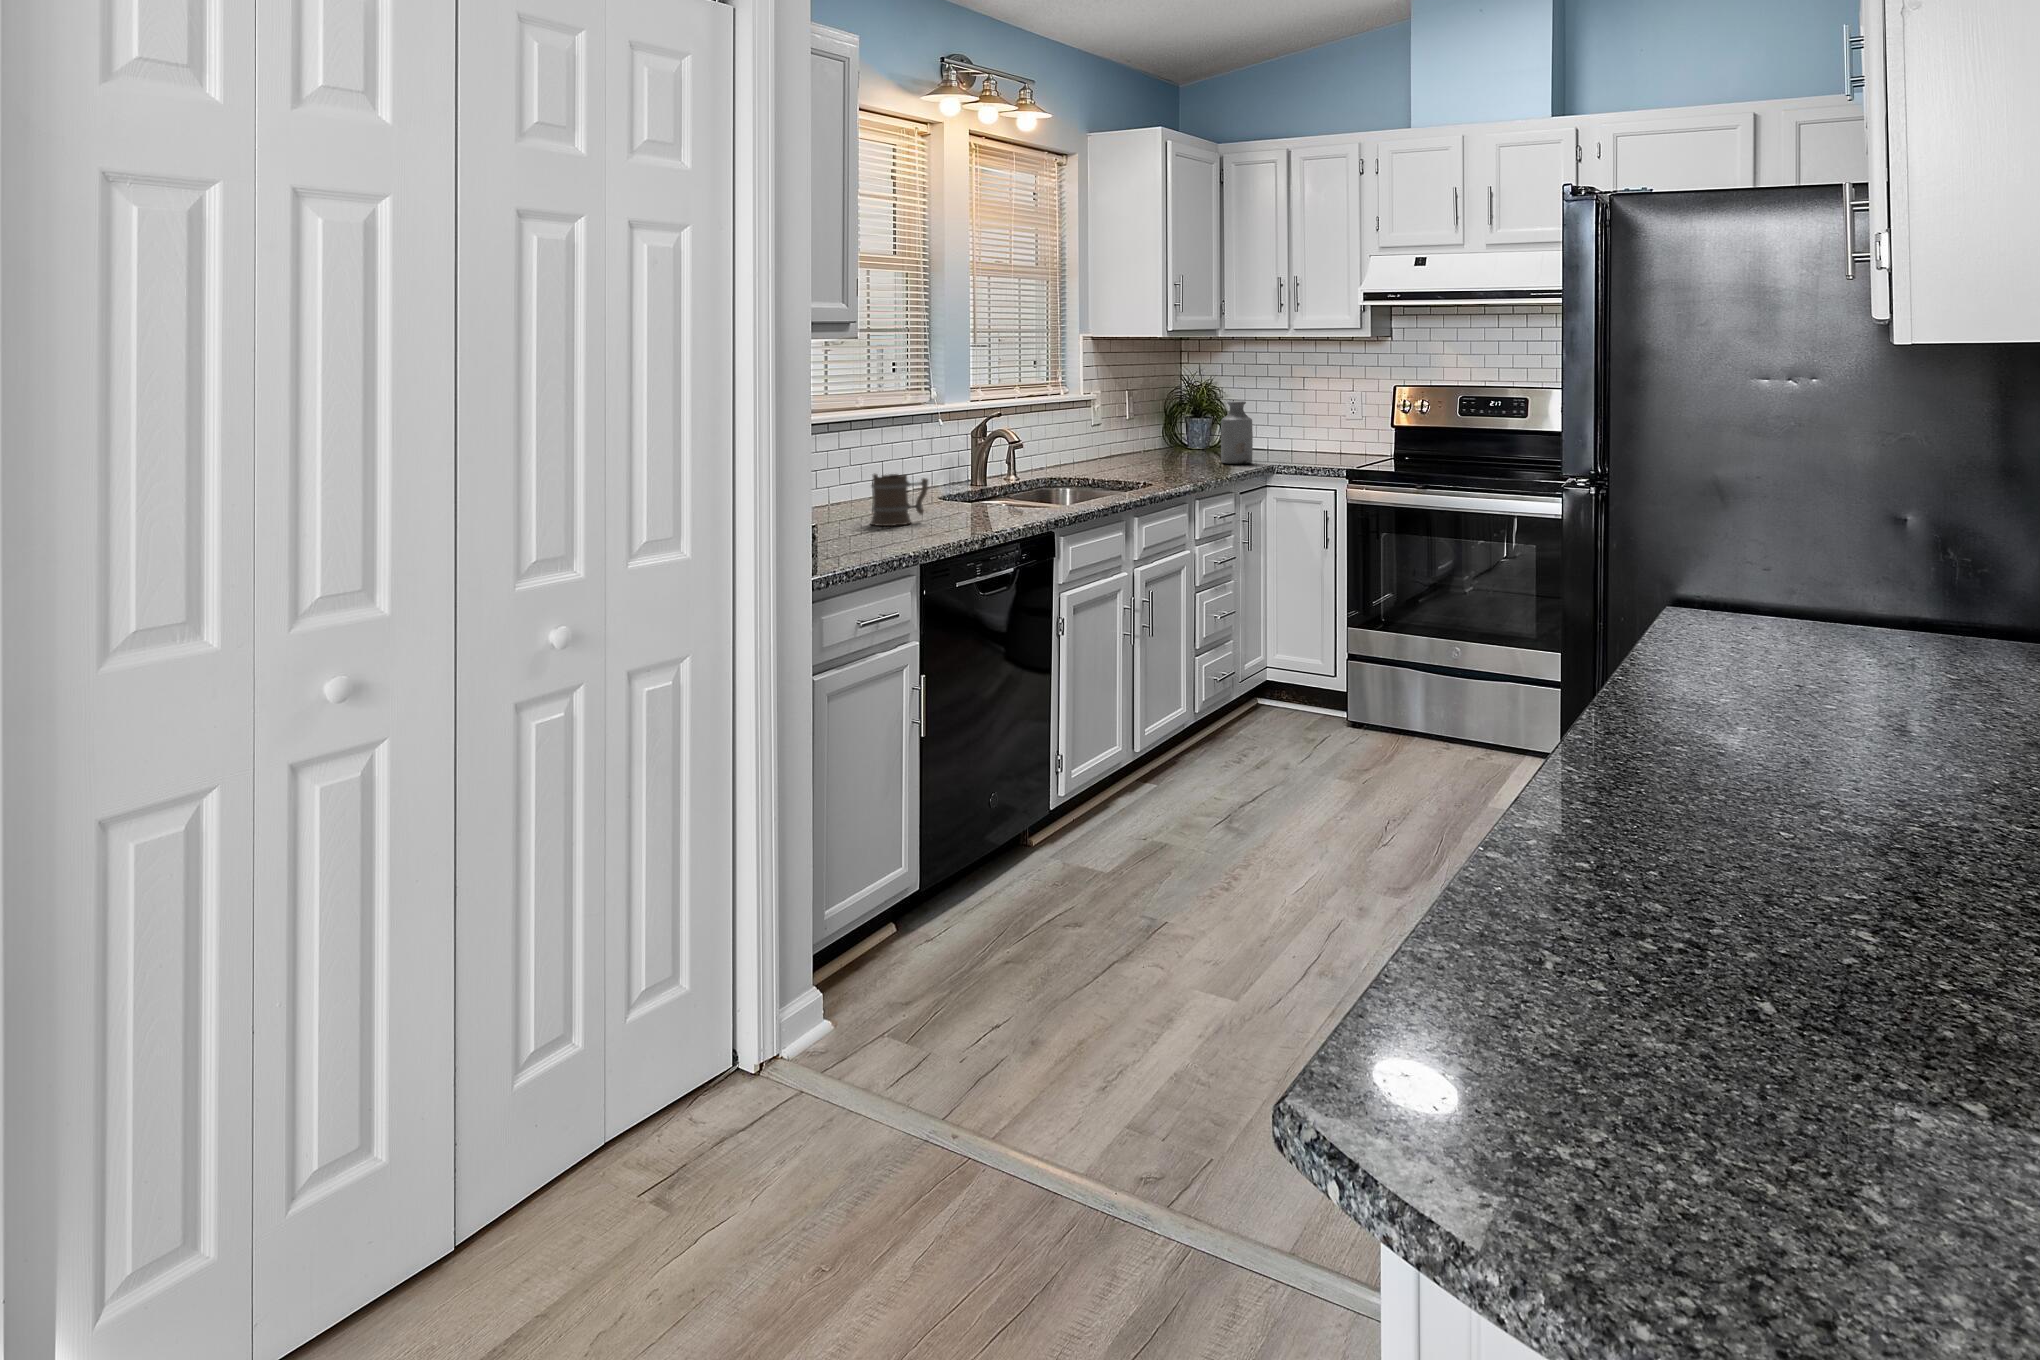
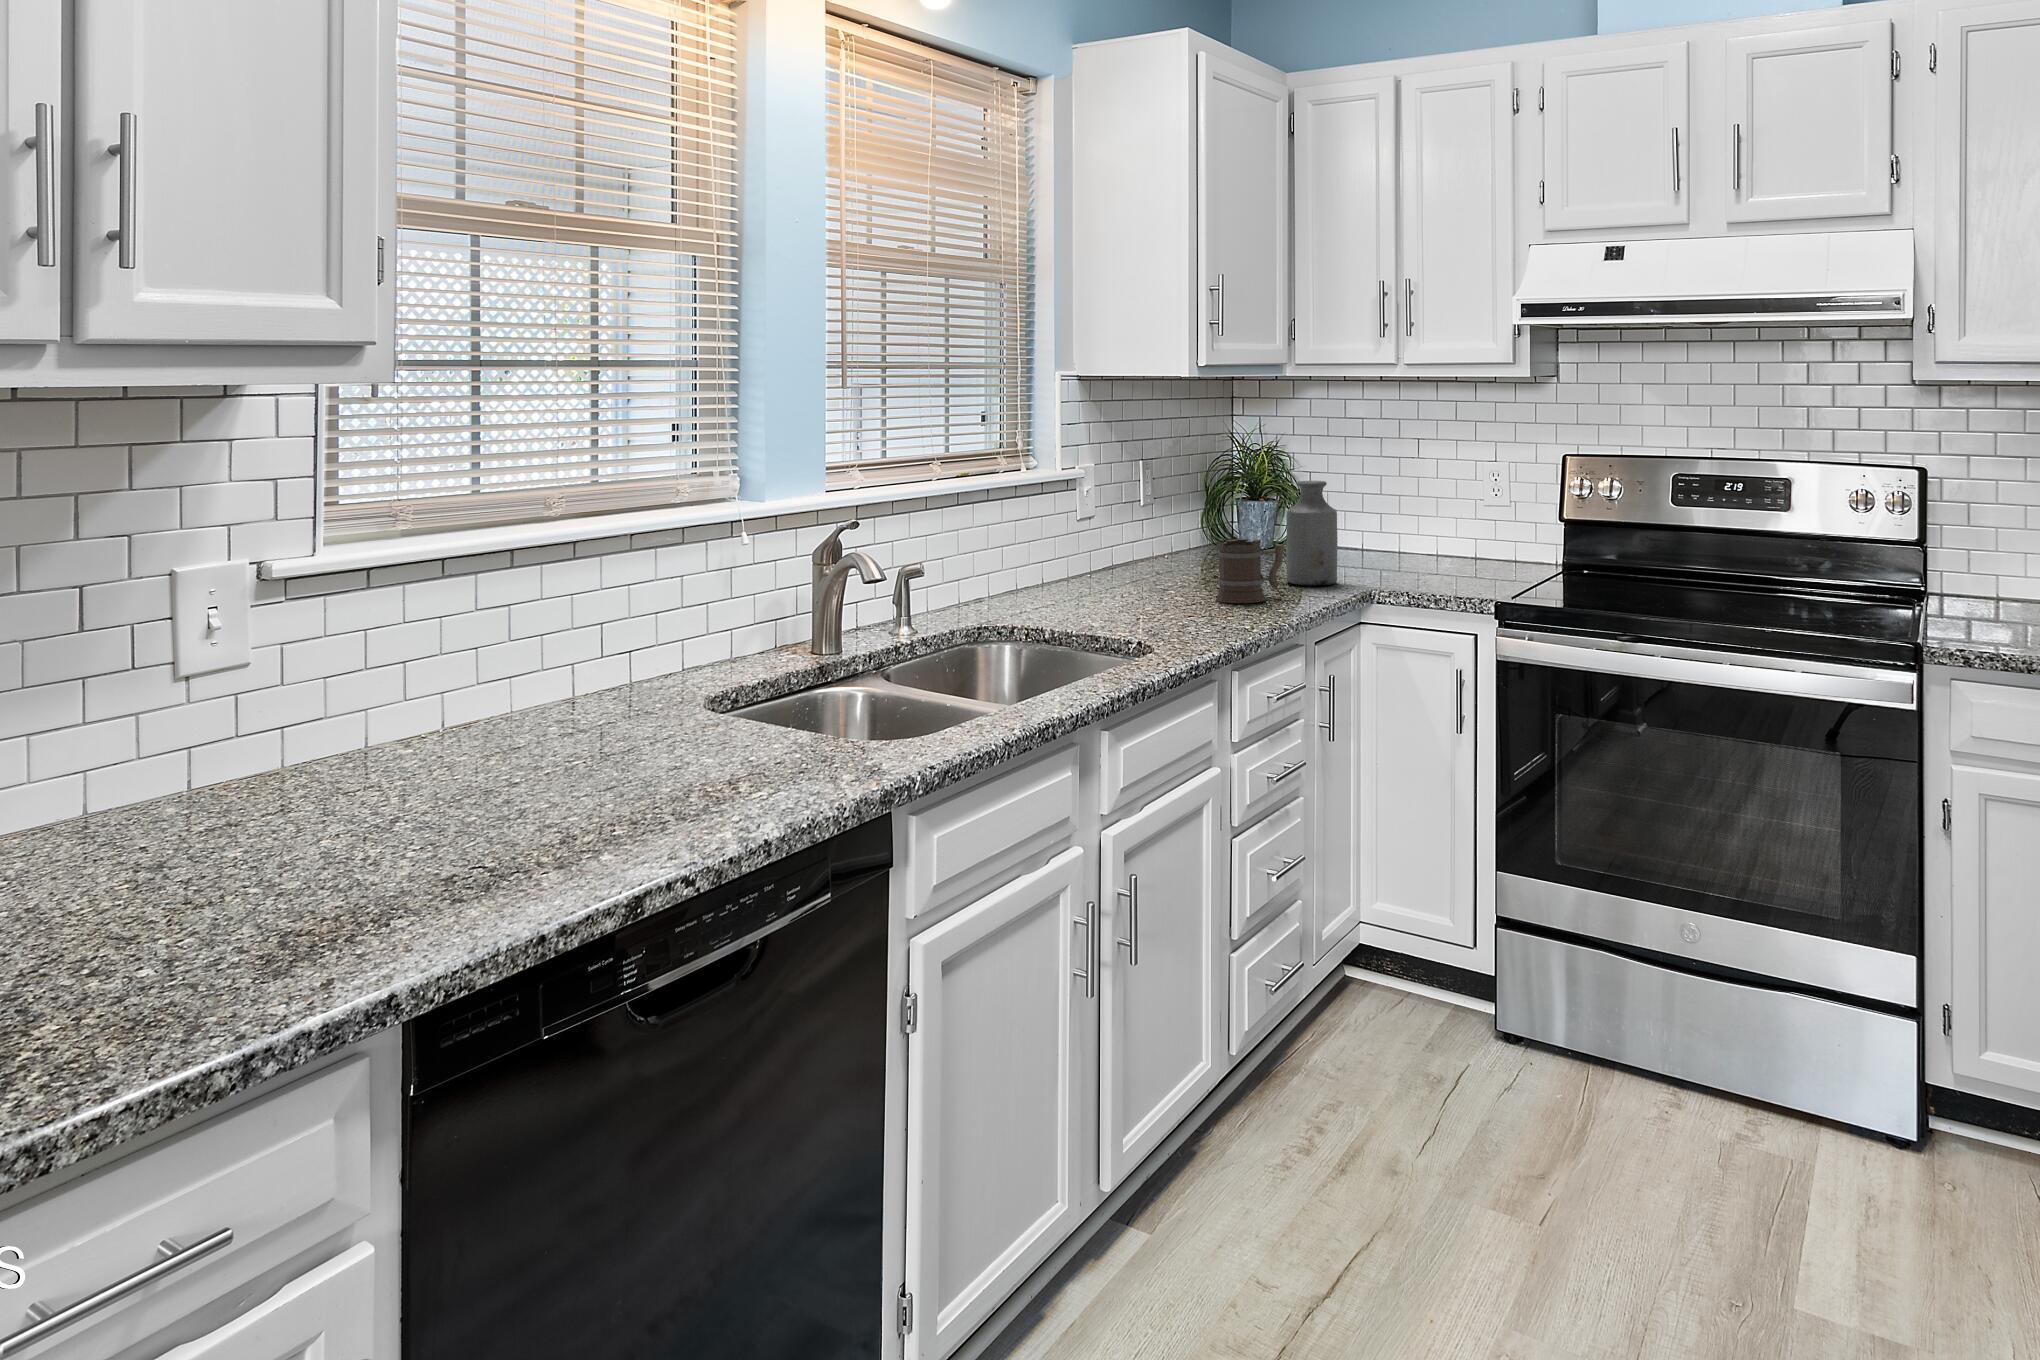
mug: present [871,473,928,526] -> present [1216,539,1284,603]

